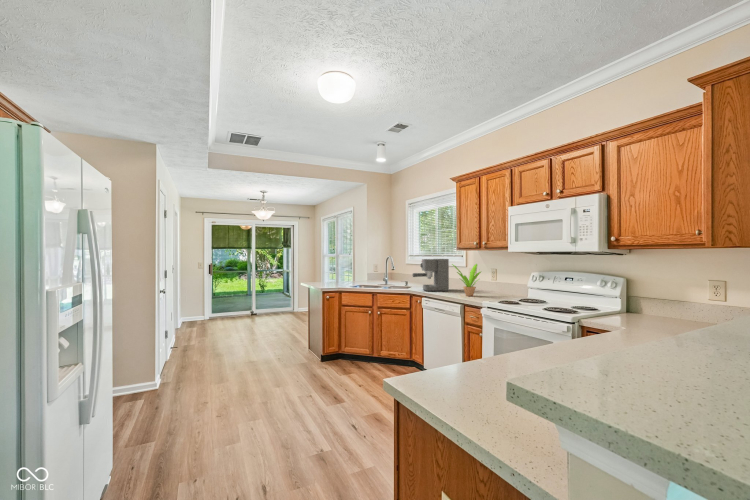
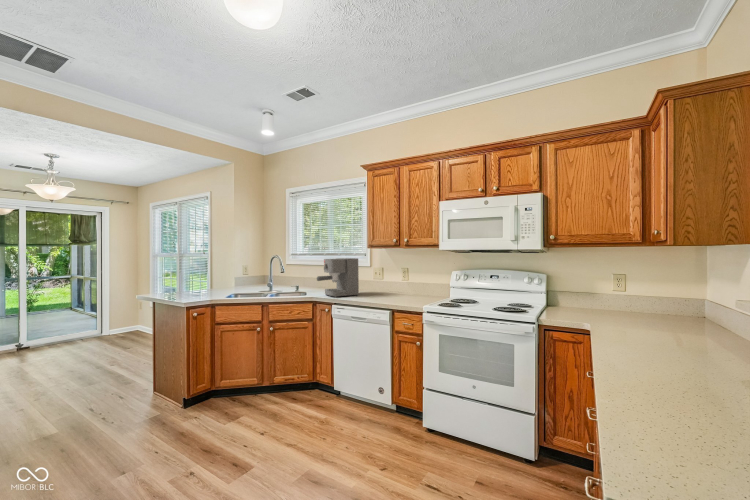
potted plant: present [452,264,481,296] -> none [371,263,405,300]

